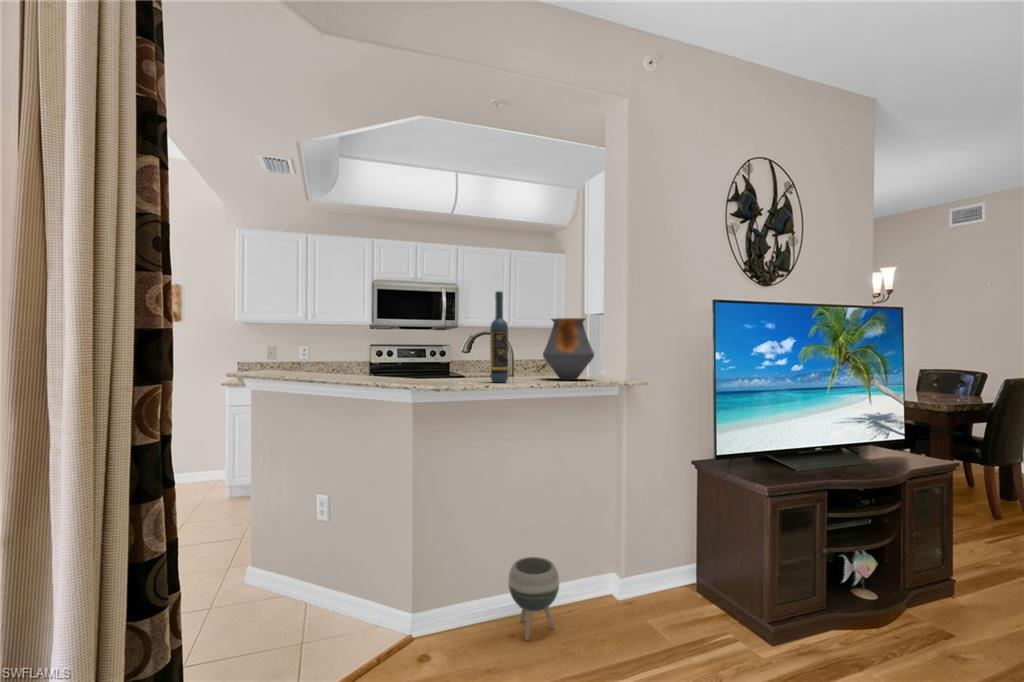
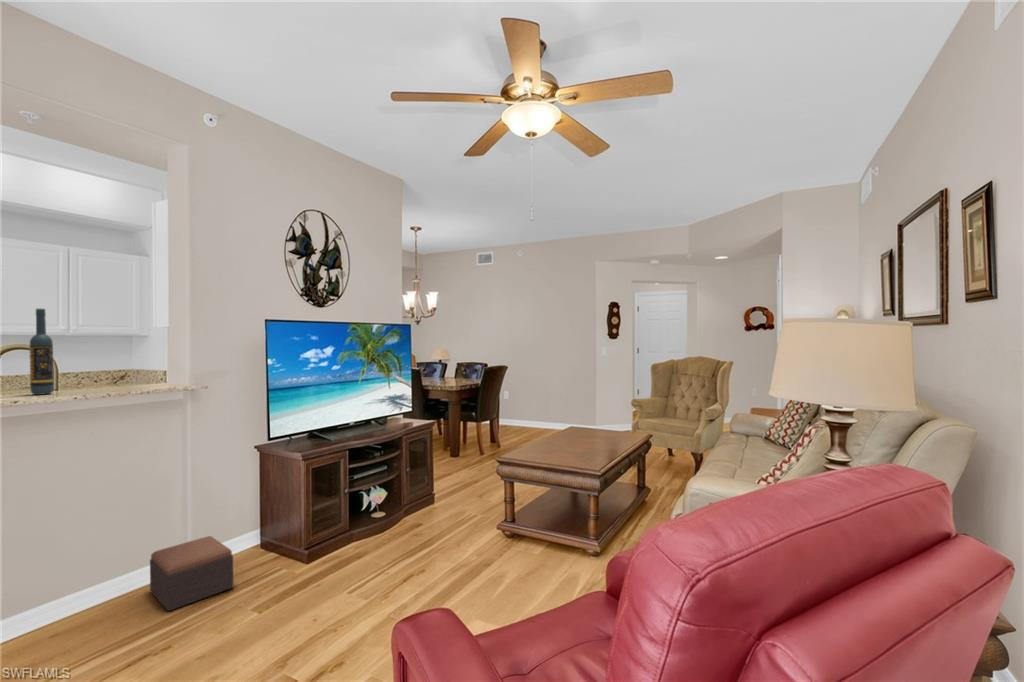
vase: present [543,318,594,380] -> none [101,332,159,388]
planter: present [508,557,559,640] -> none [56,550,117,625]
footstool: none [588,569,682,661] -> present [150,536,234,611]

